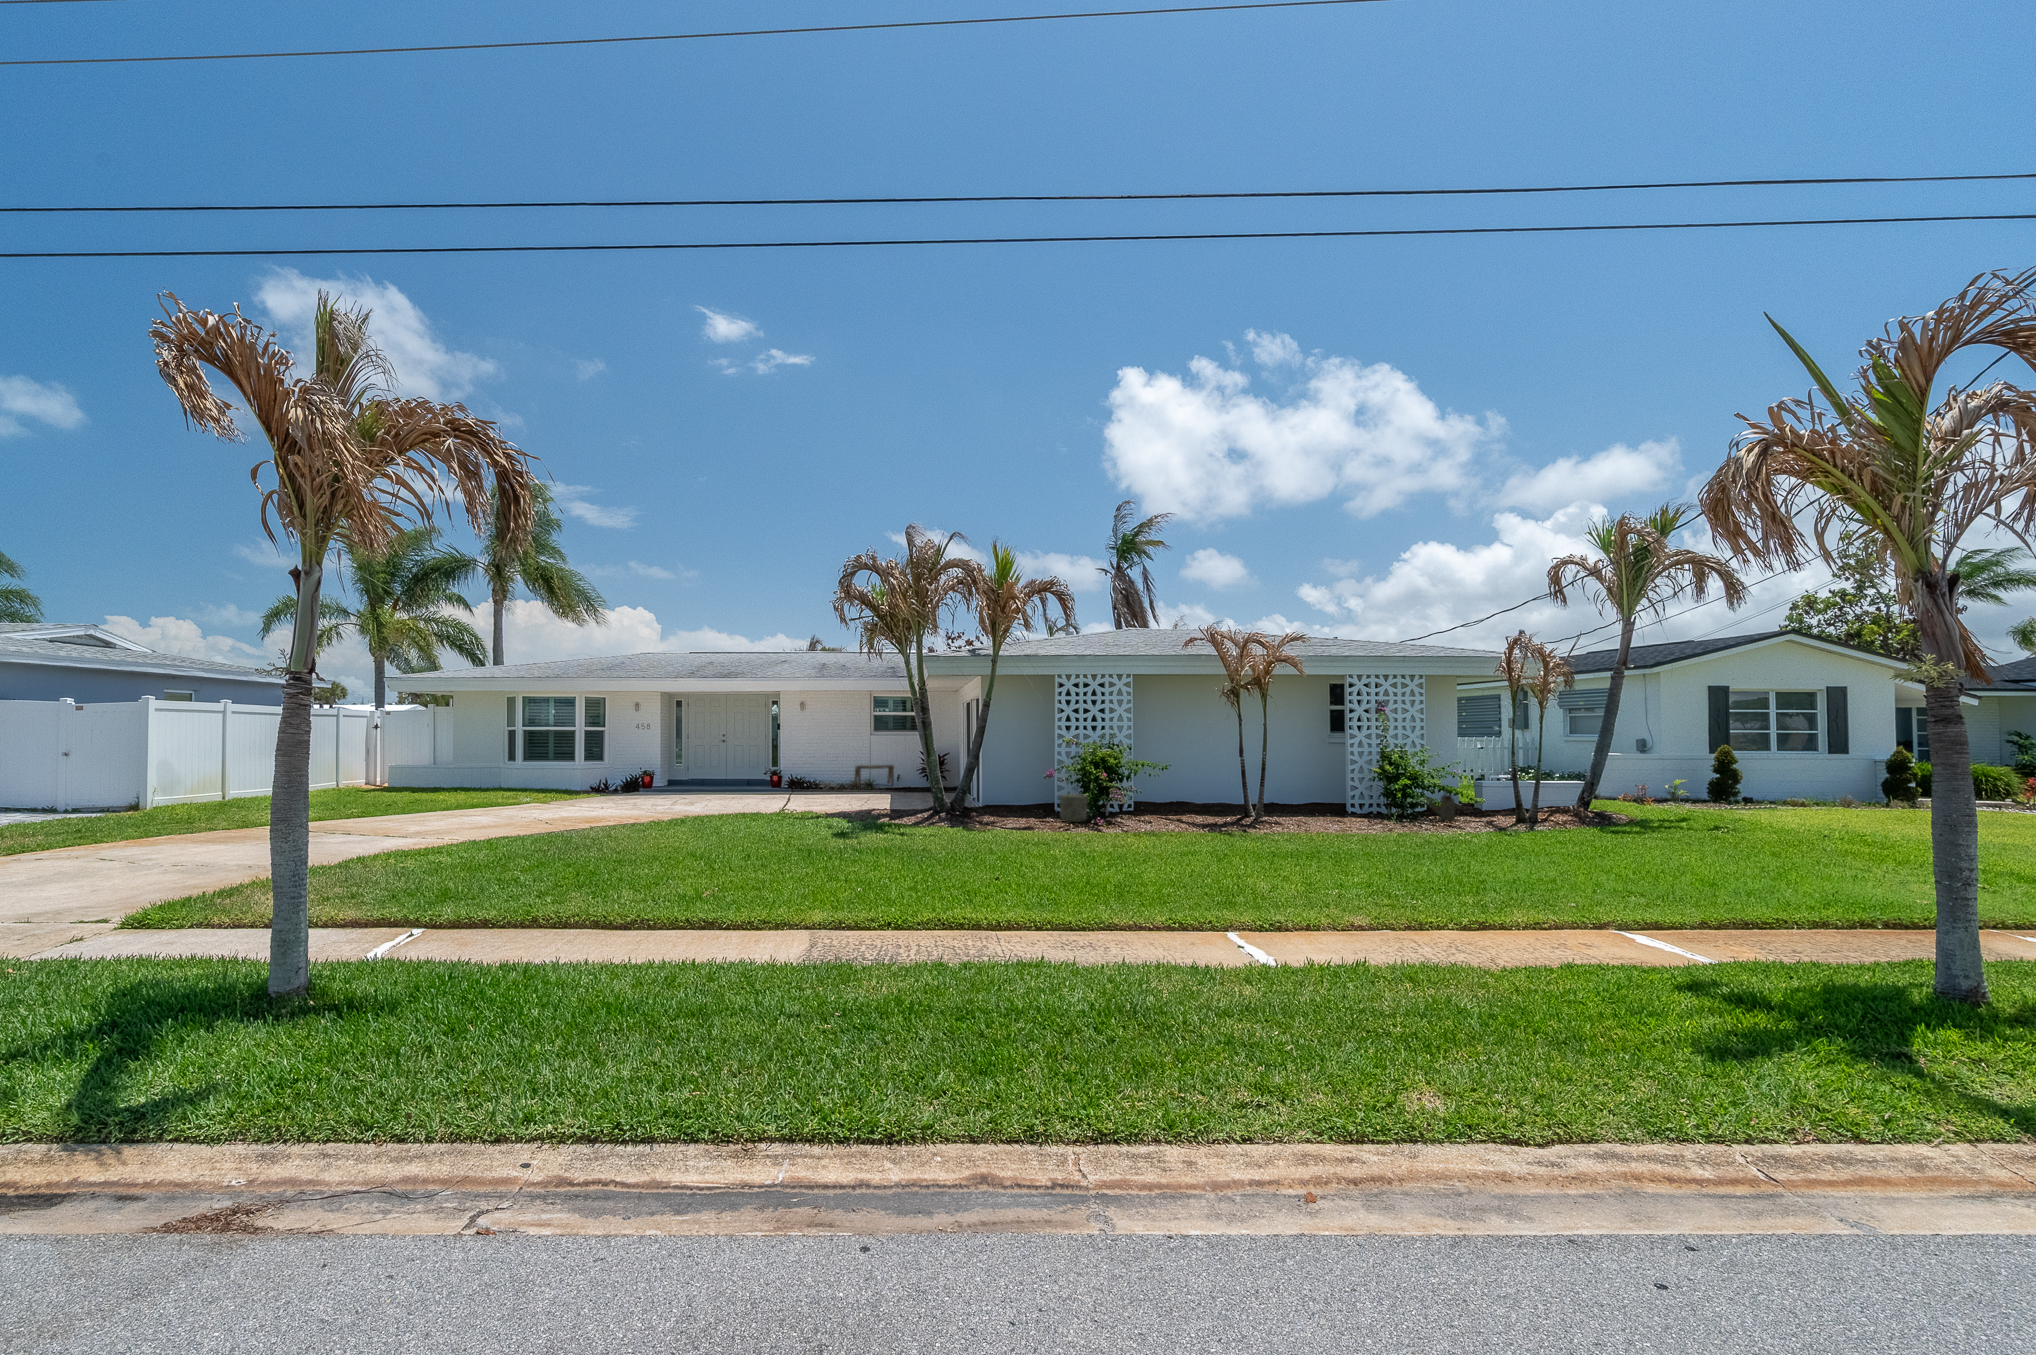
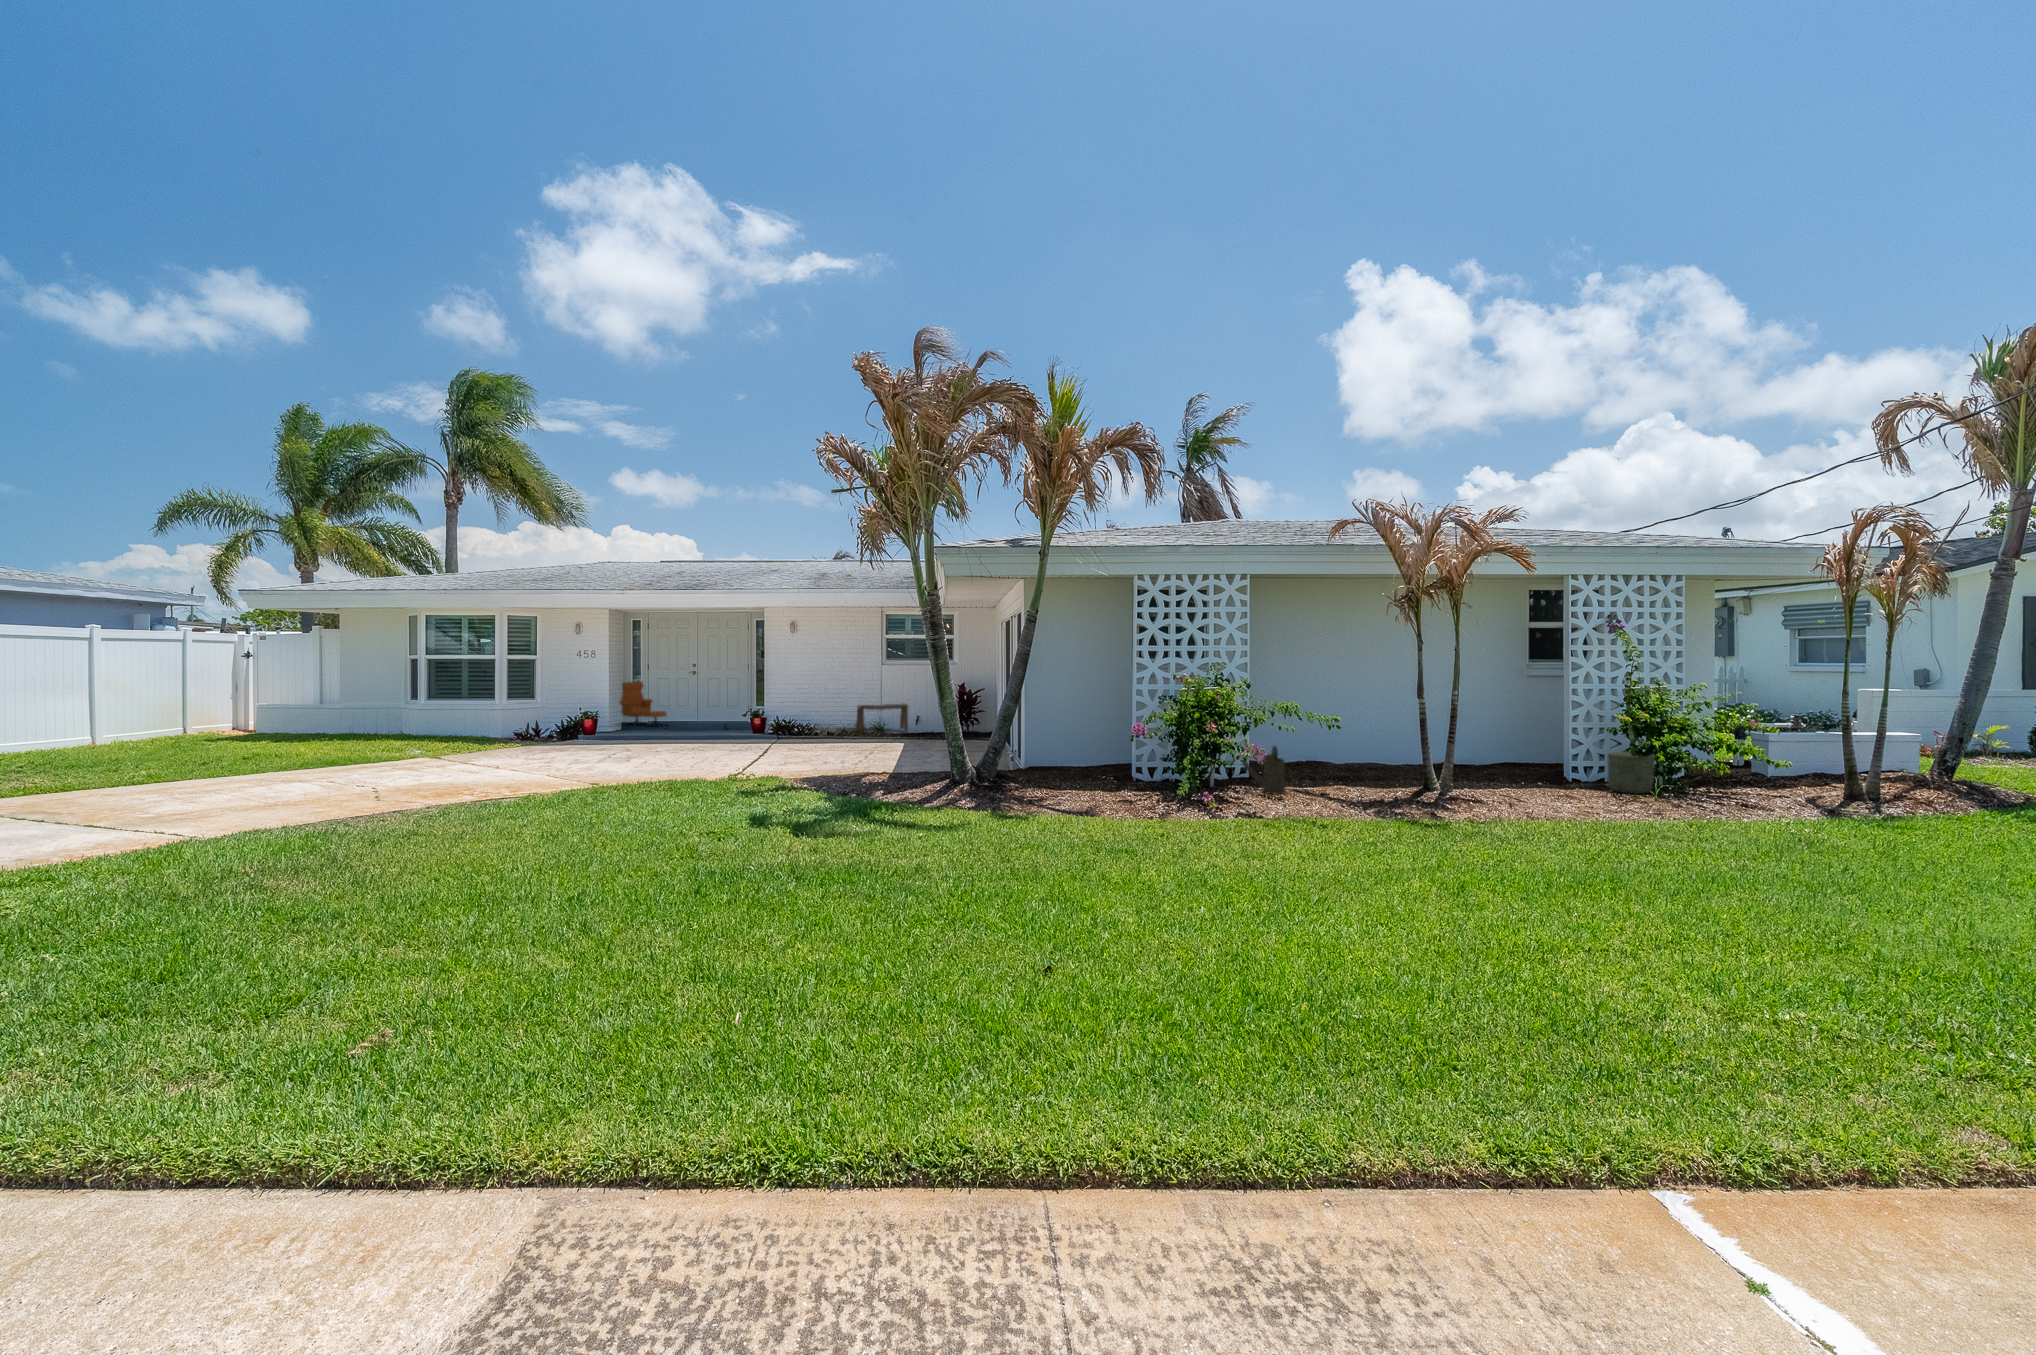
lounge chair: none [668,748,706,783] -> present [619,681,667,727]
watering can: present [1425,791,1456,822] -> present [1242,746,1293,794]
planter: present [1059,794,1088,822] -> present [1608,752,1655,794]

